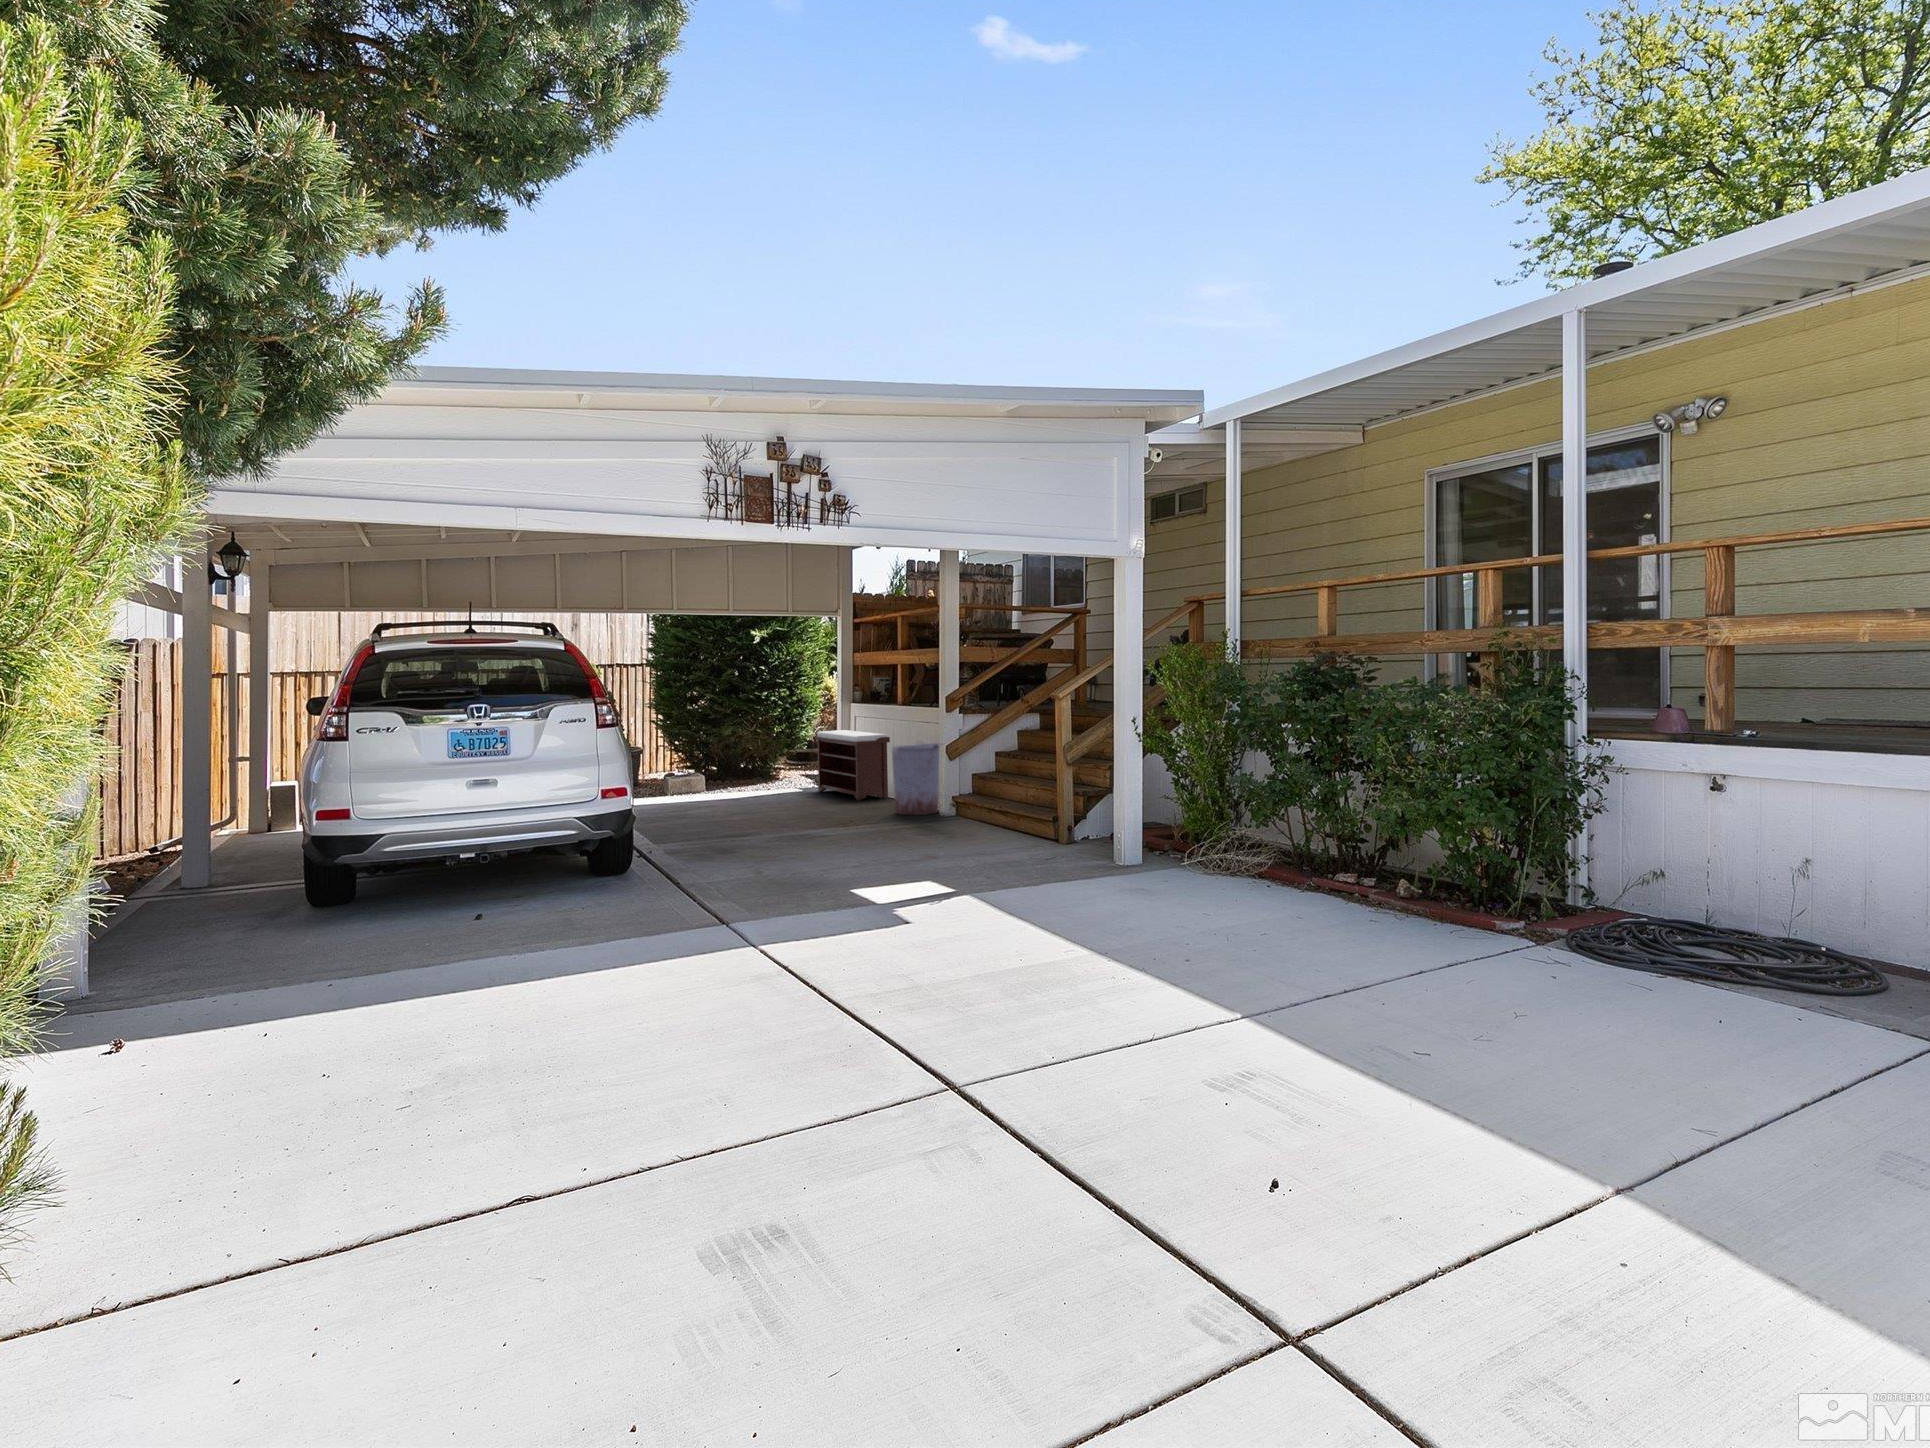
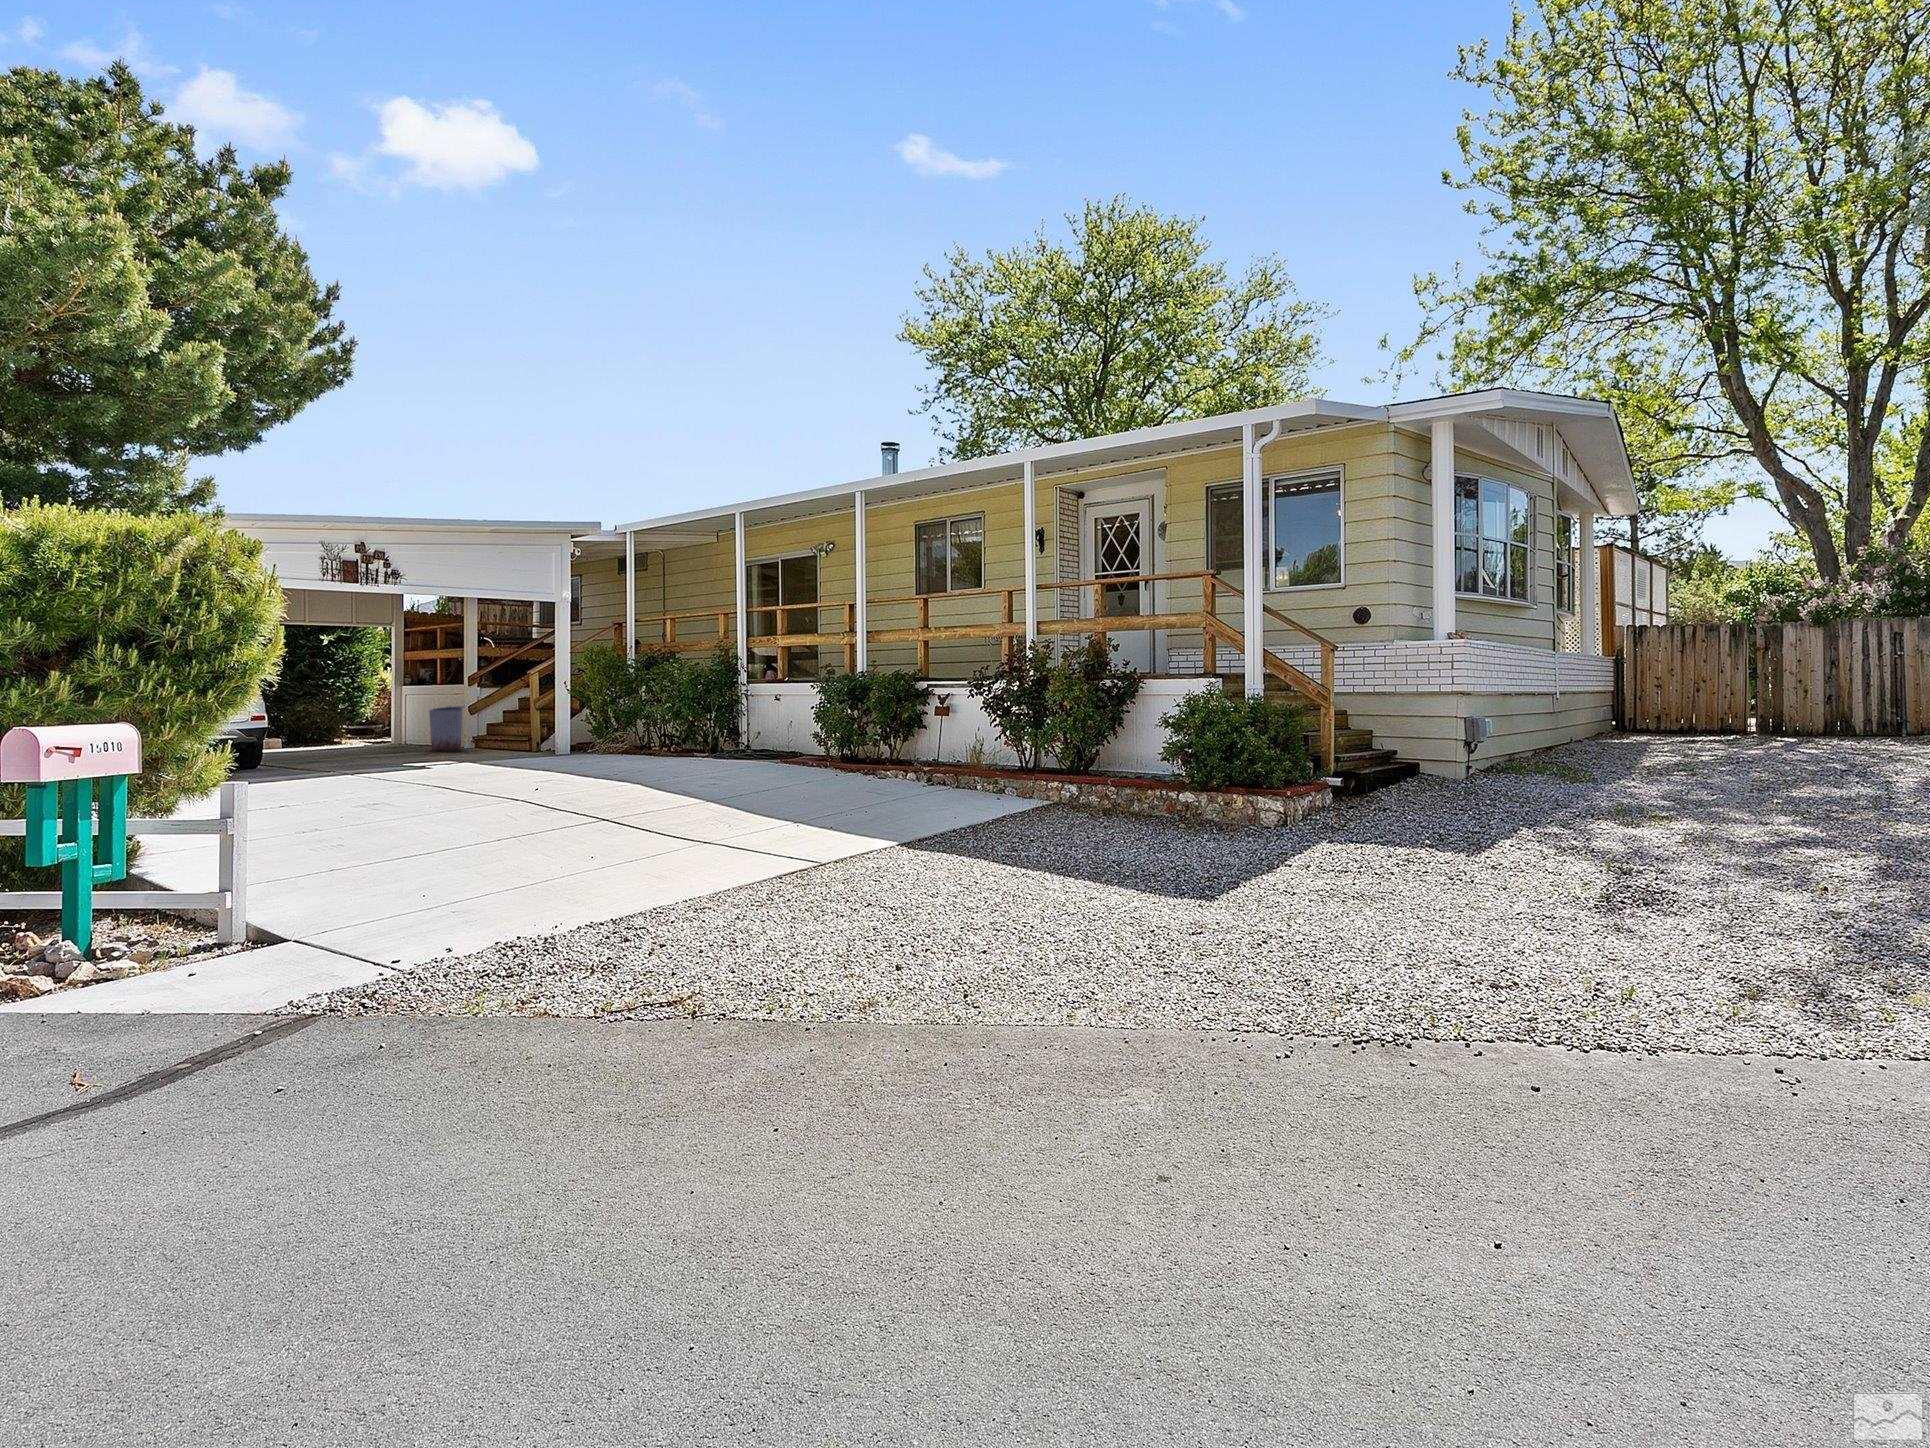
bench: present [815,730,890,801] -> none [374,704,430,748]

